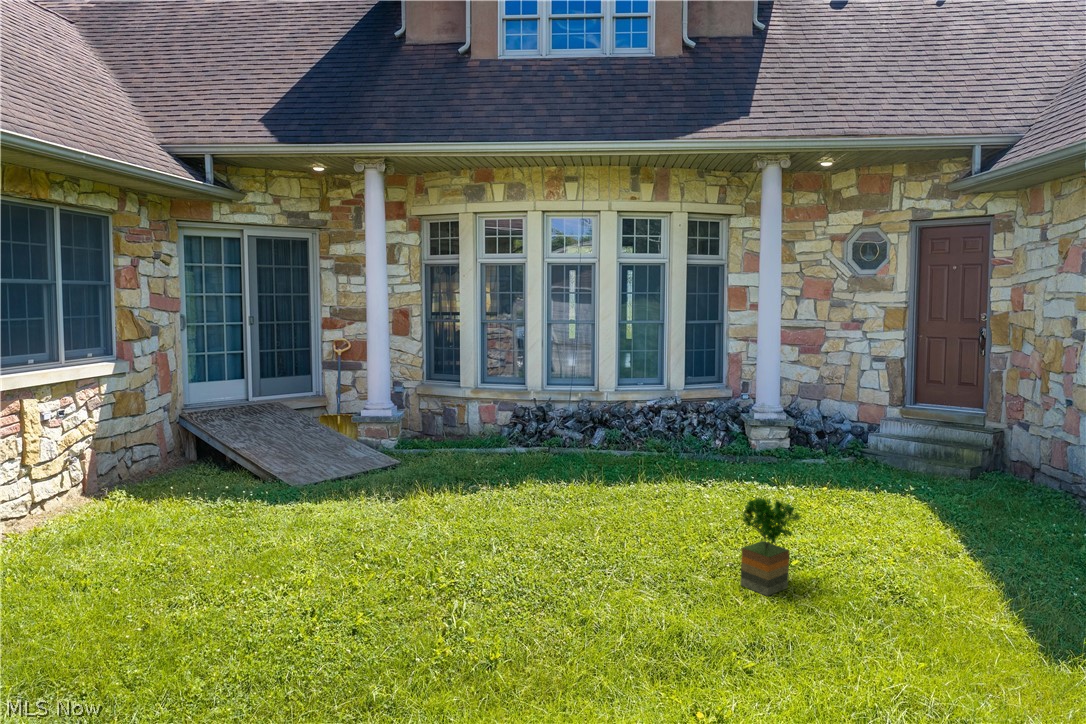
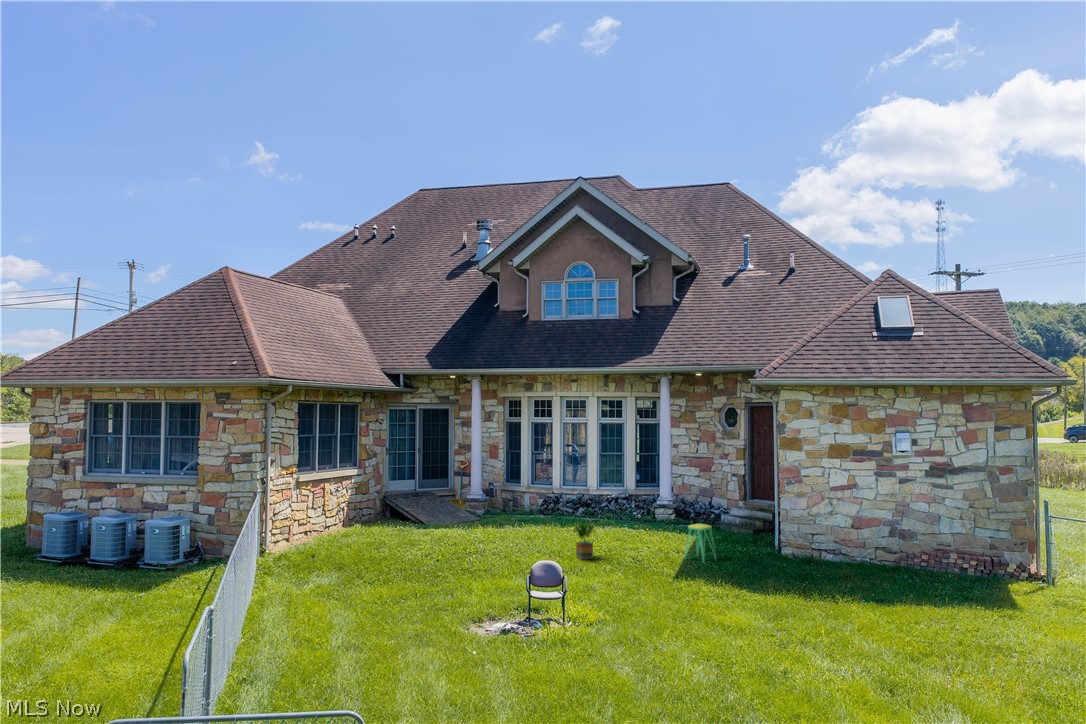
stool: none [998,482,1067,584] -> present [685,524,716,563]

